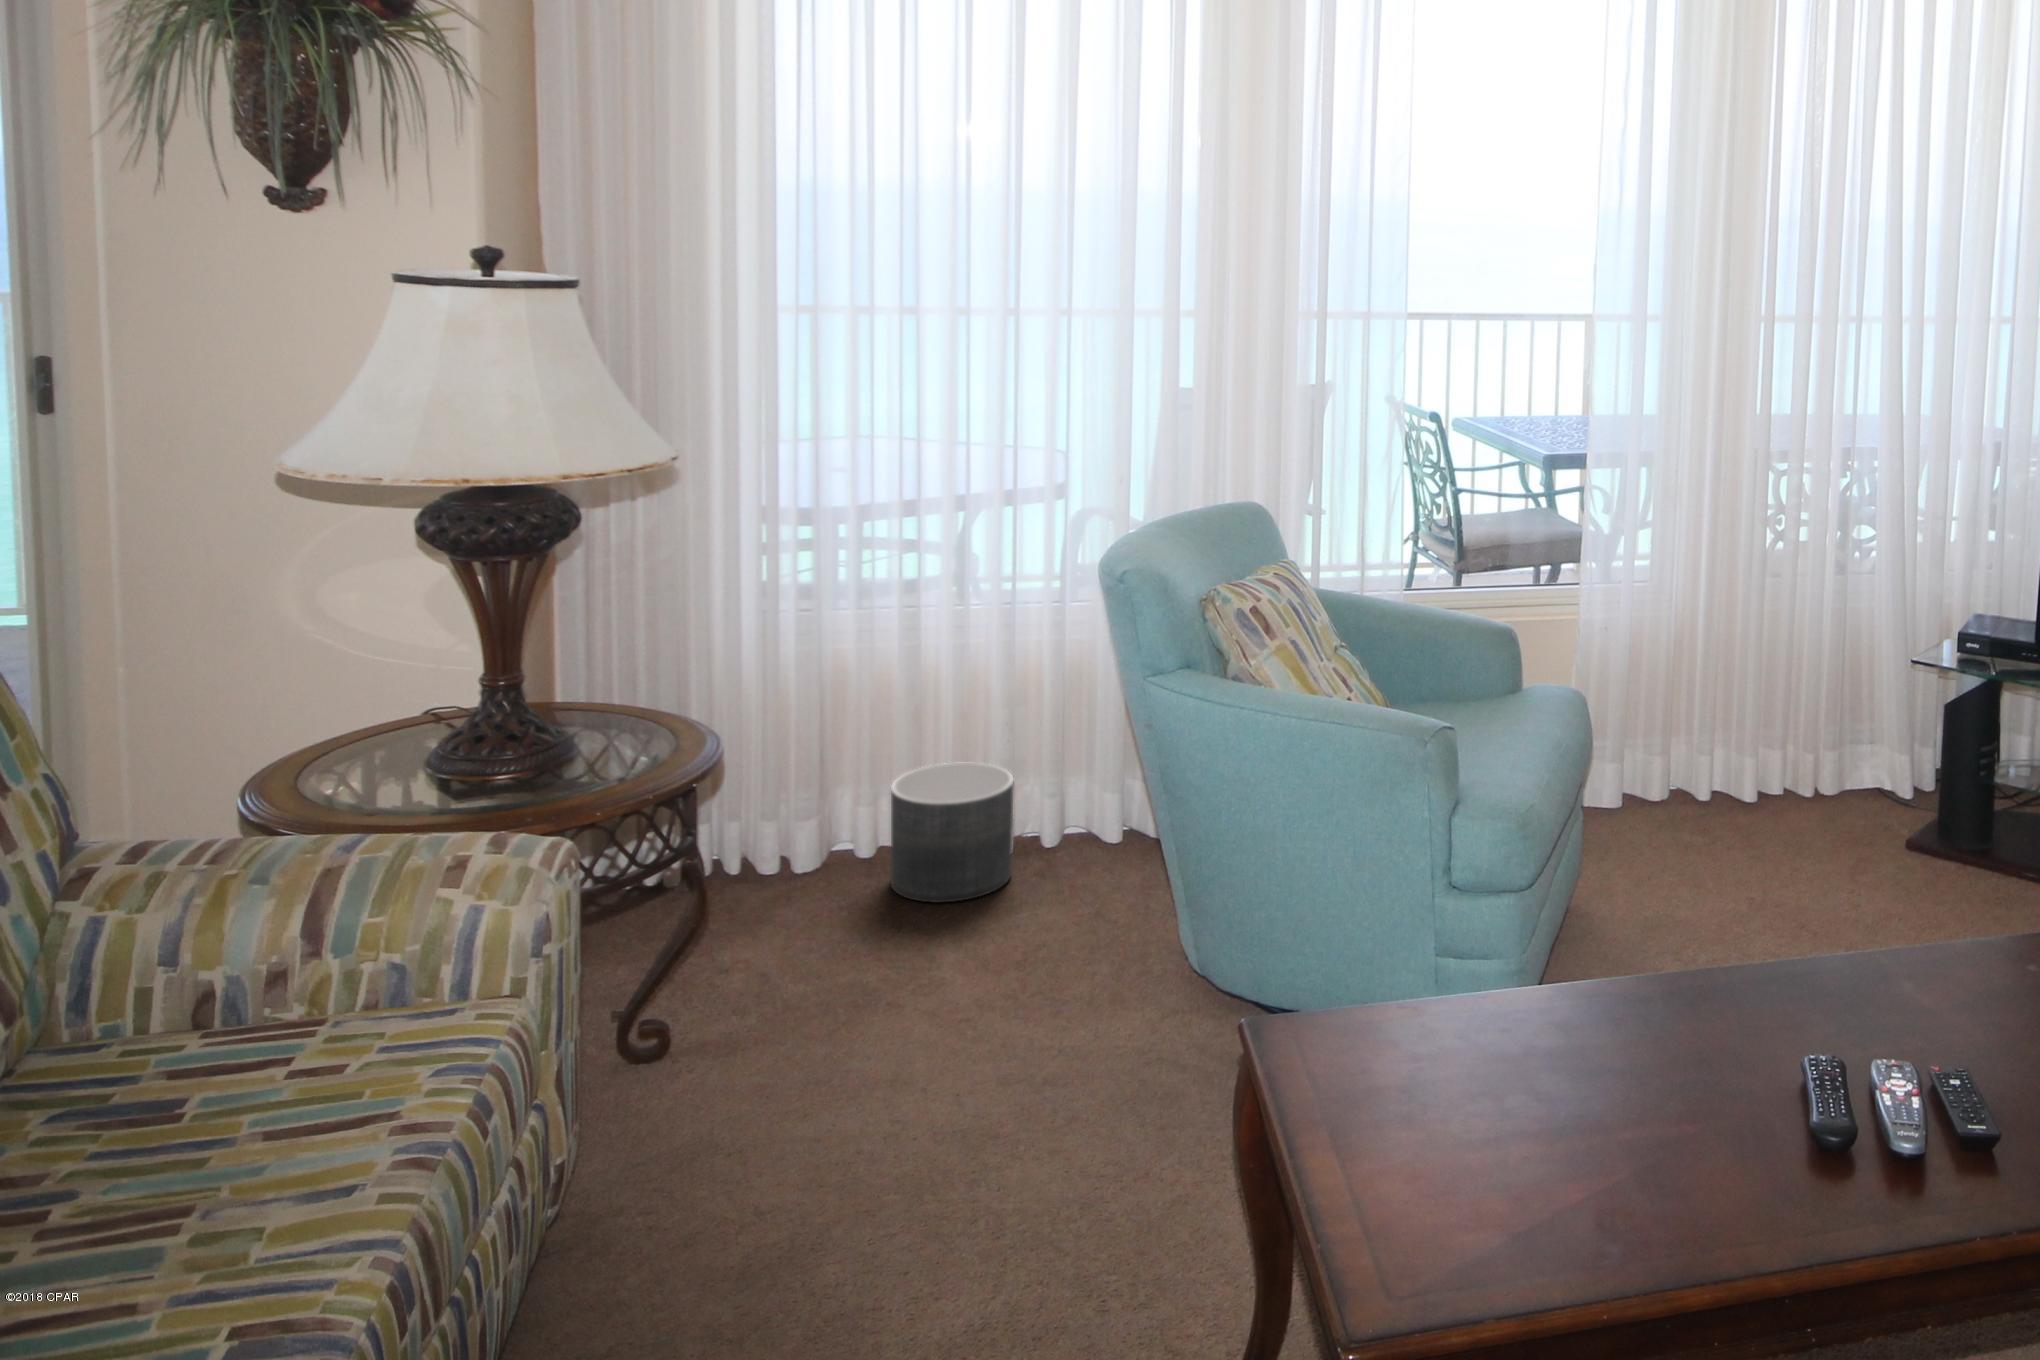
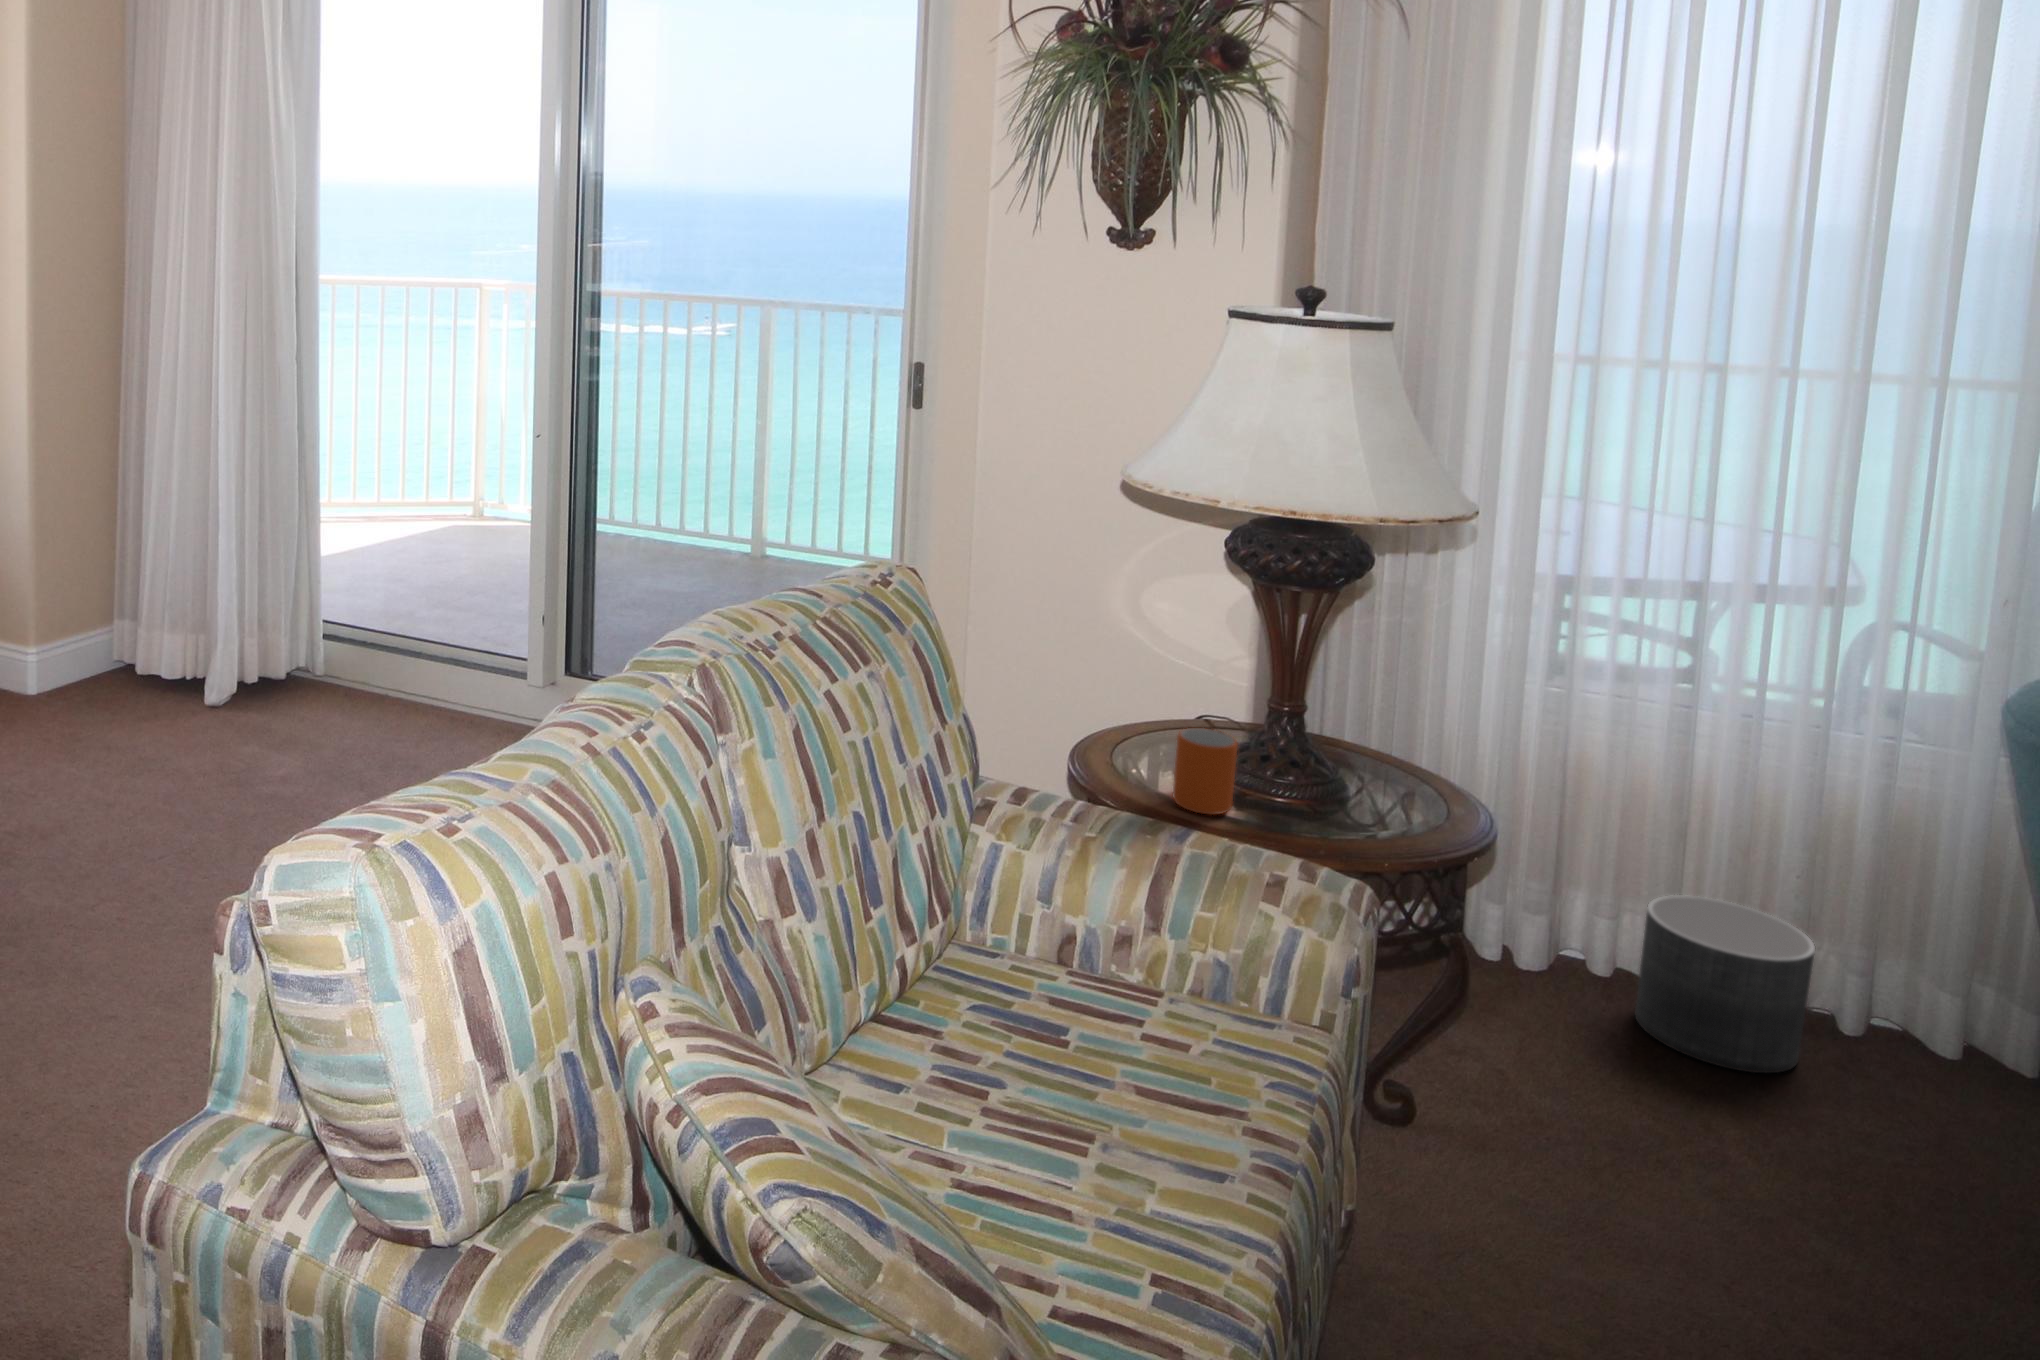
mug: none [363,722,437,816] -> present [1173,728,1237,815]

